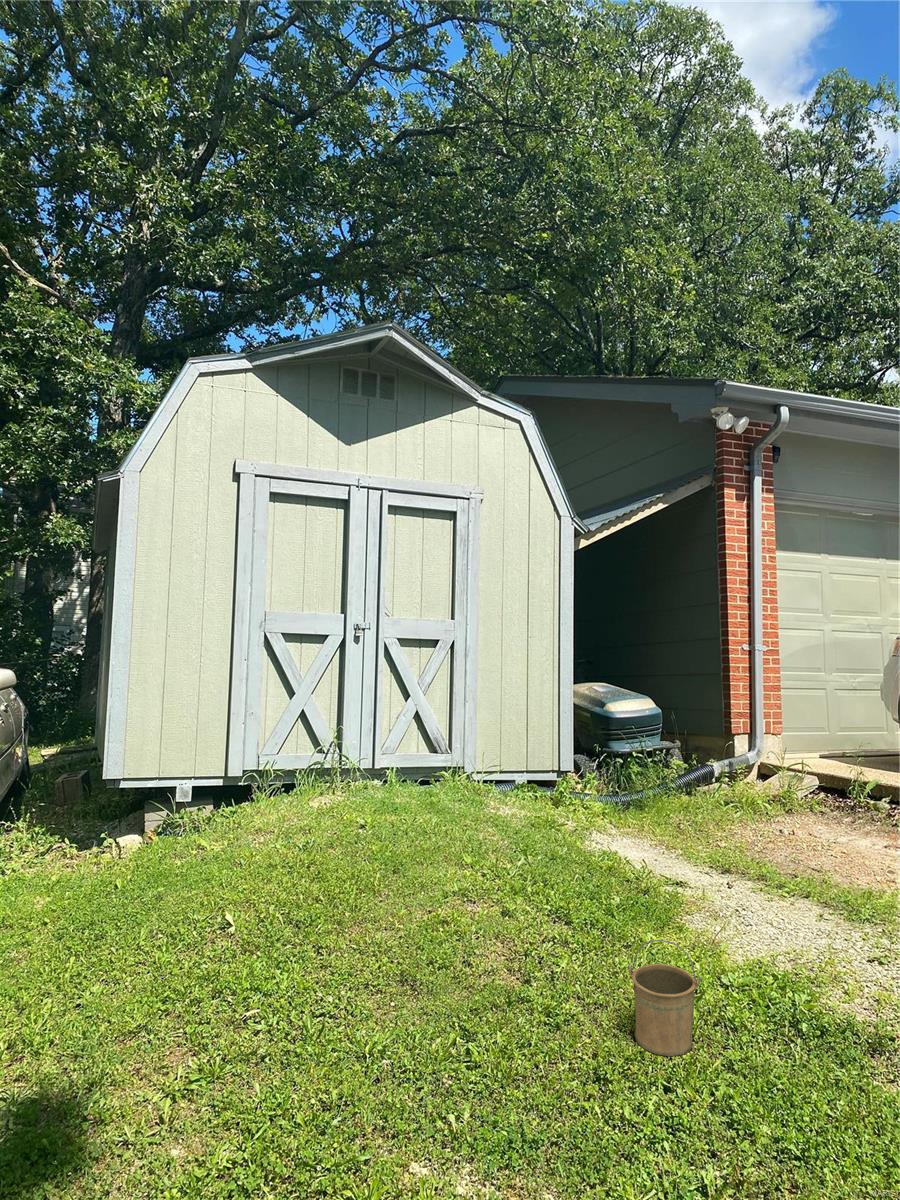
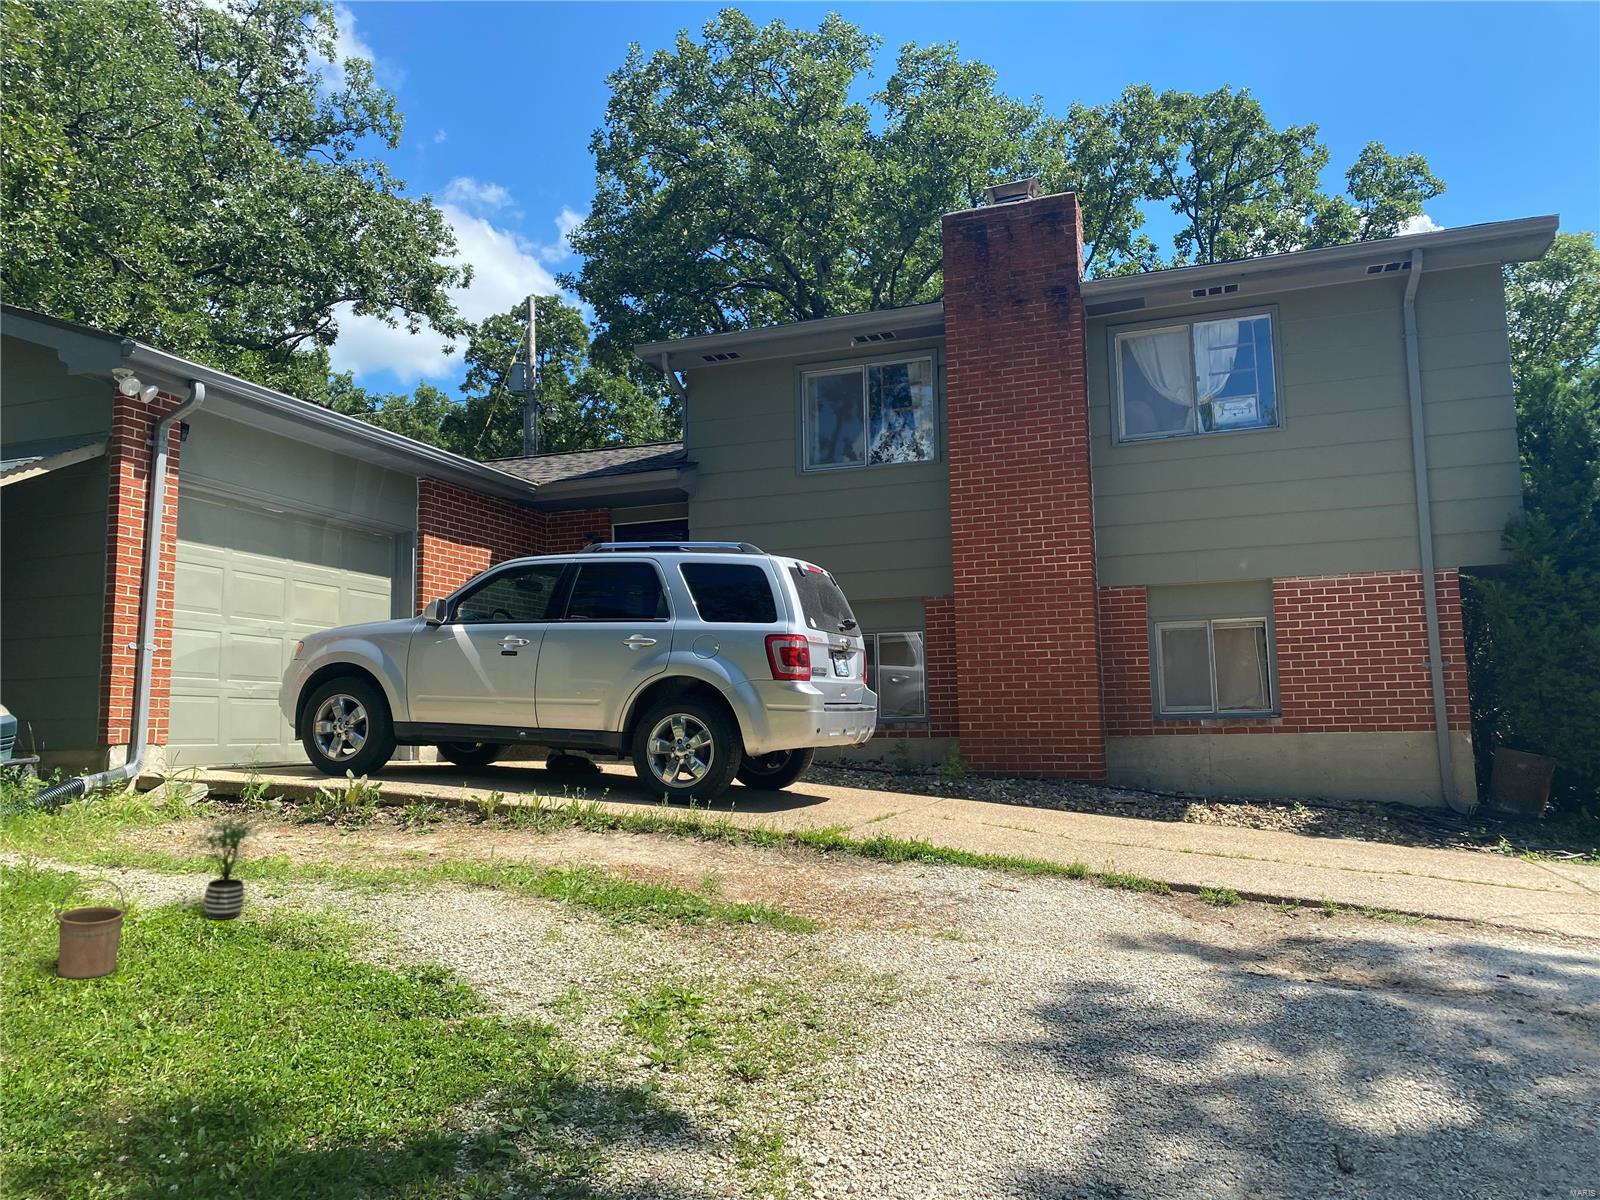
potted plant: none [771,864,861,988] -> present [189,819,258,920]

